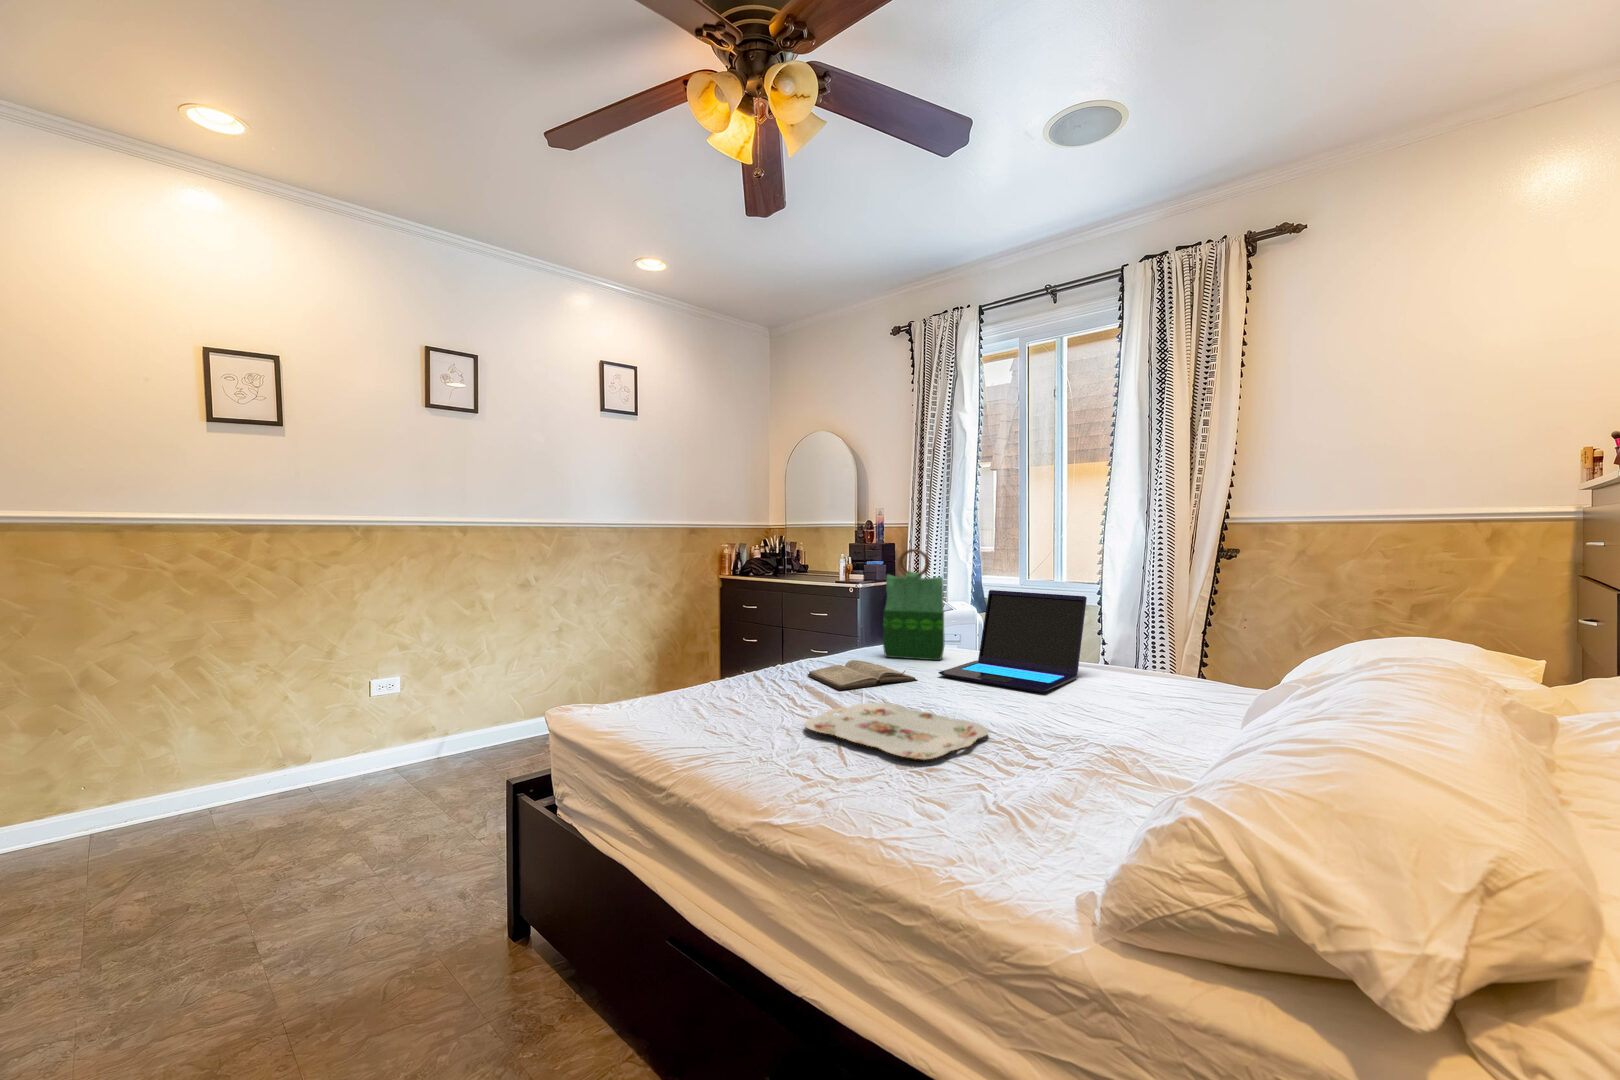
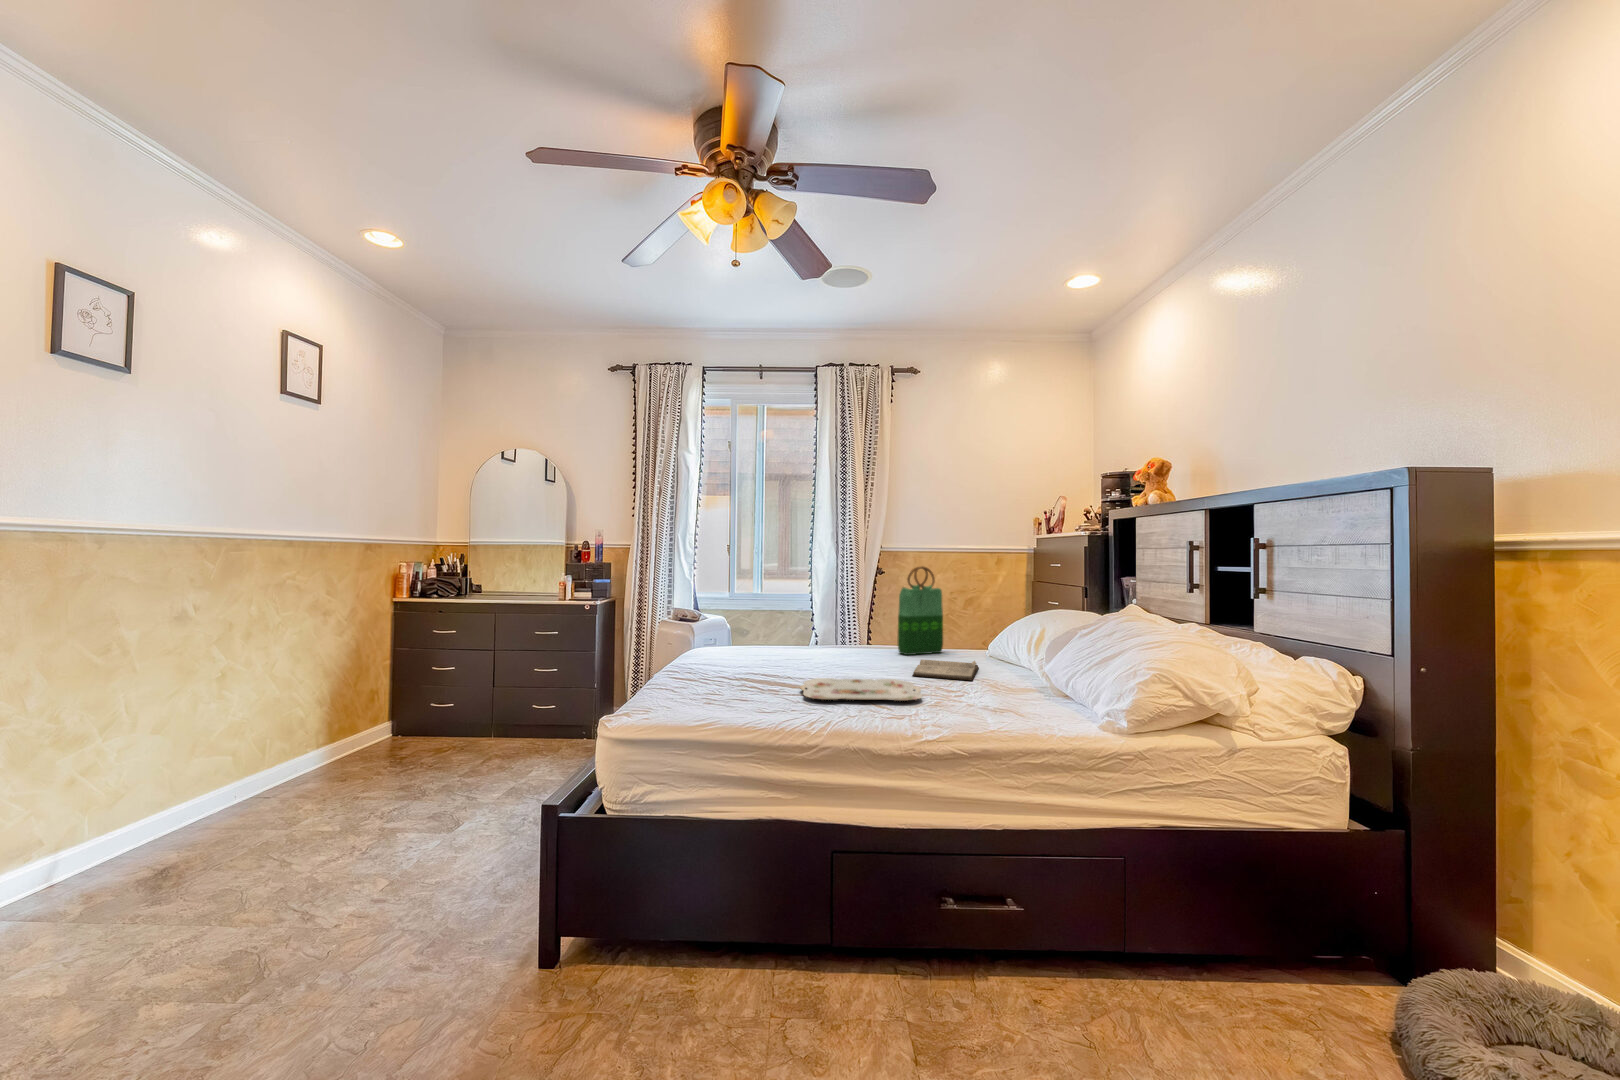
tote bag: present [883,549,944,660] -> present [898,566,943,655]
laptop: present [938,590,1087,693] -> none [794,596,878,661]
diary: present [808,660,917,690] -> present [912,660,979,680]

